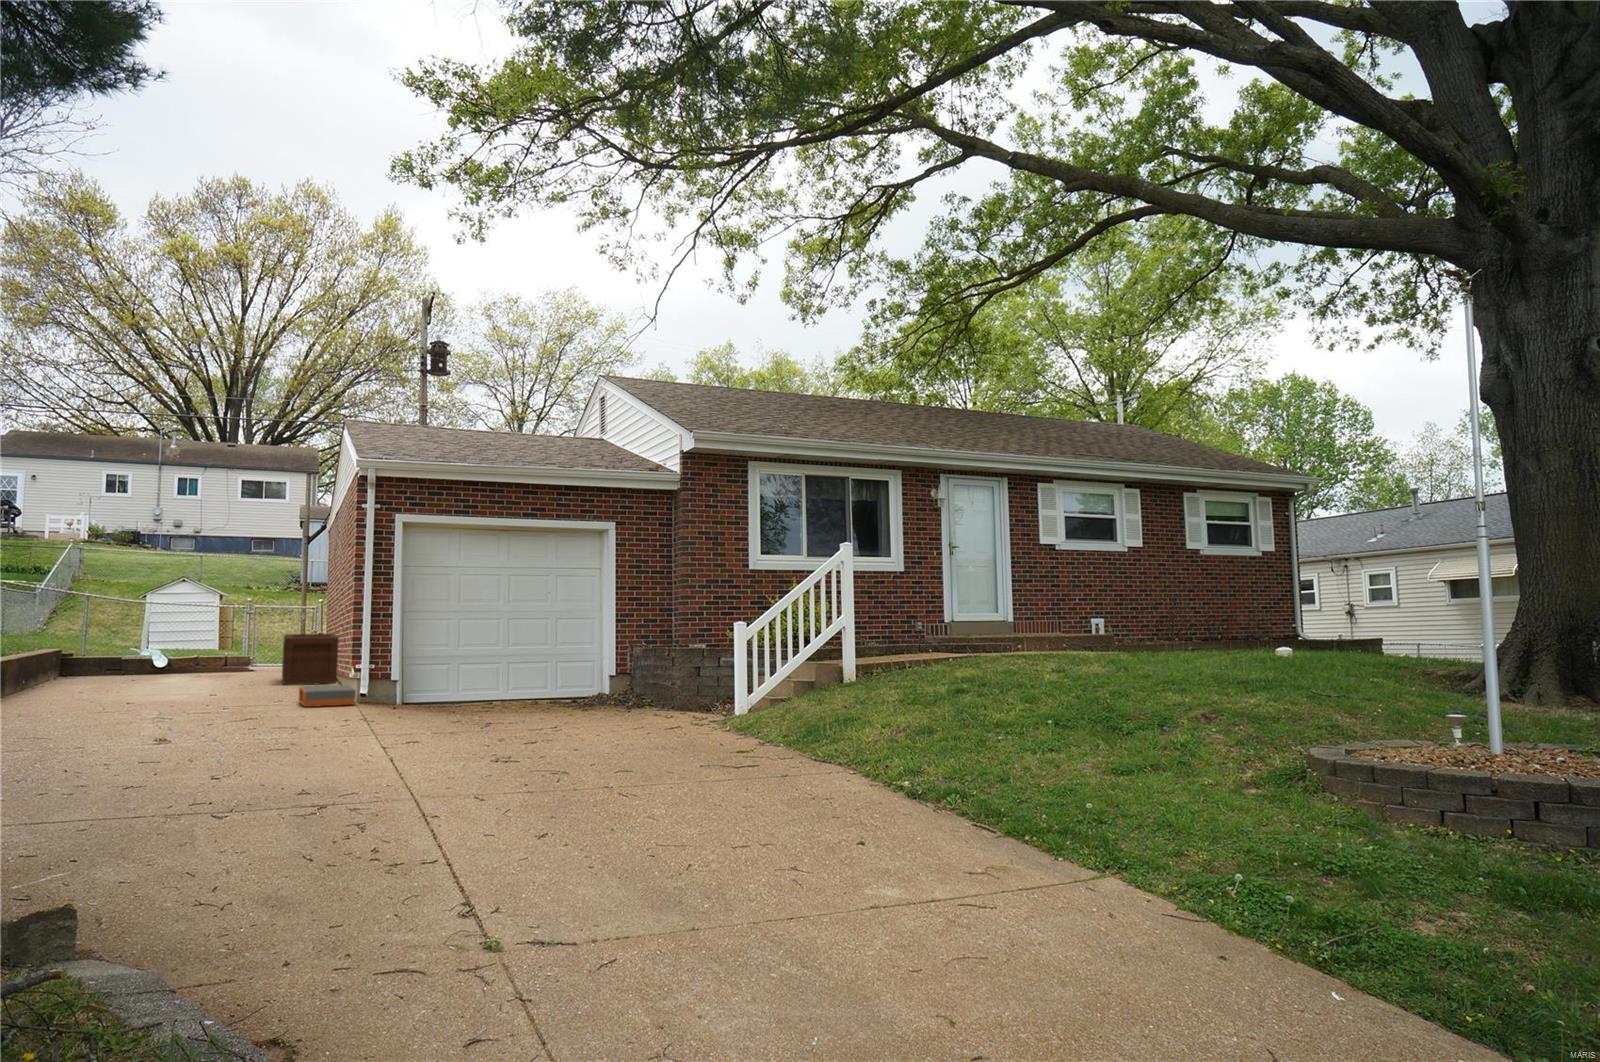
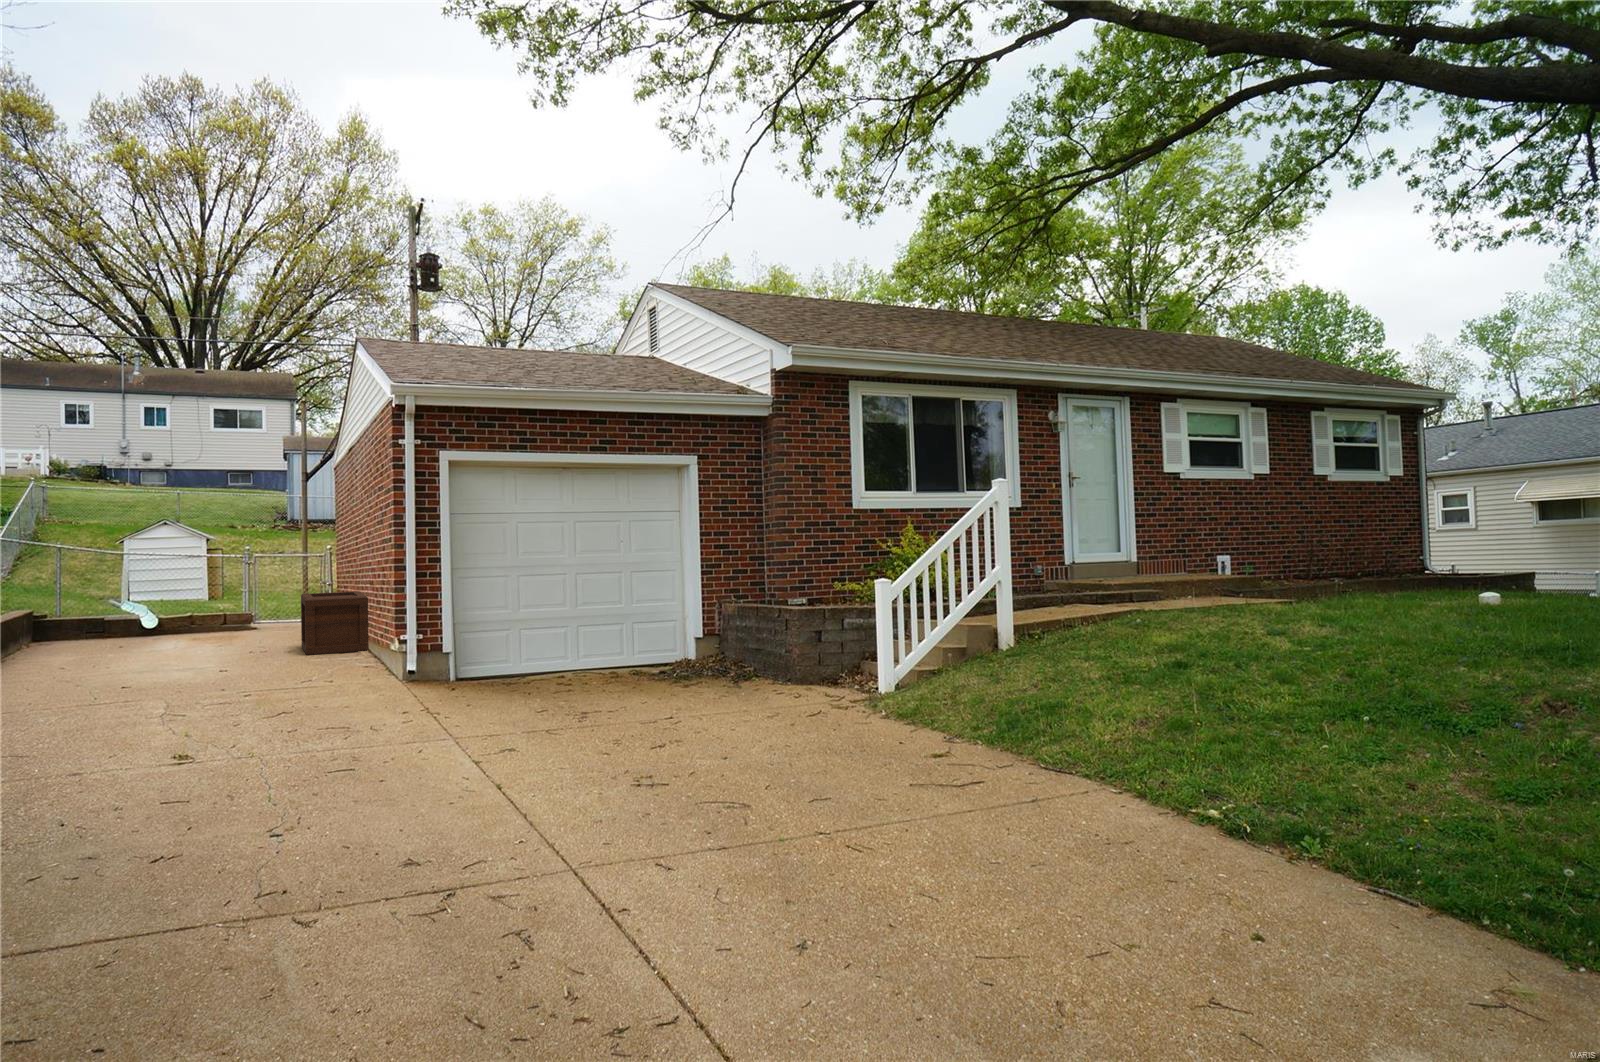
storage box: present [299,685,356,707] -> none [335,659,406,690]

